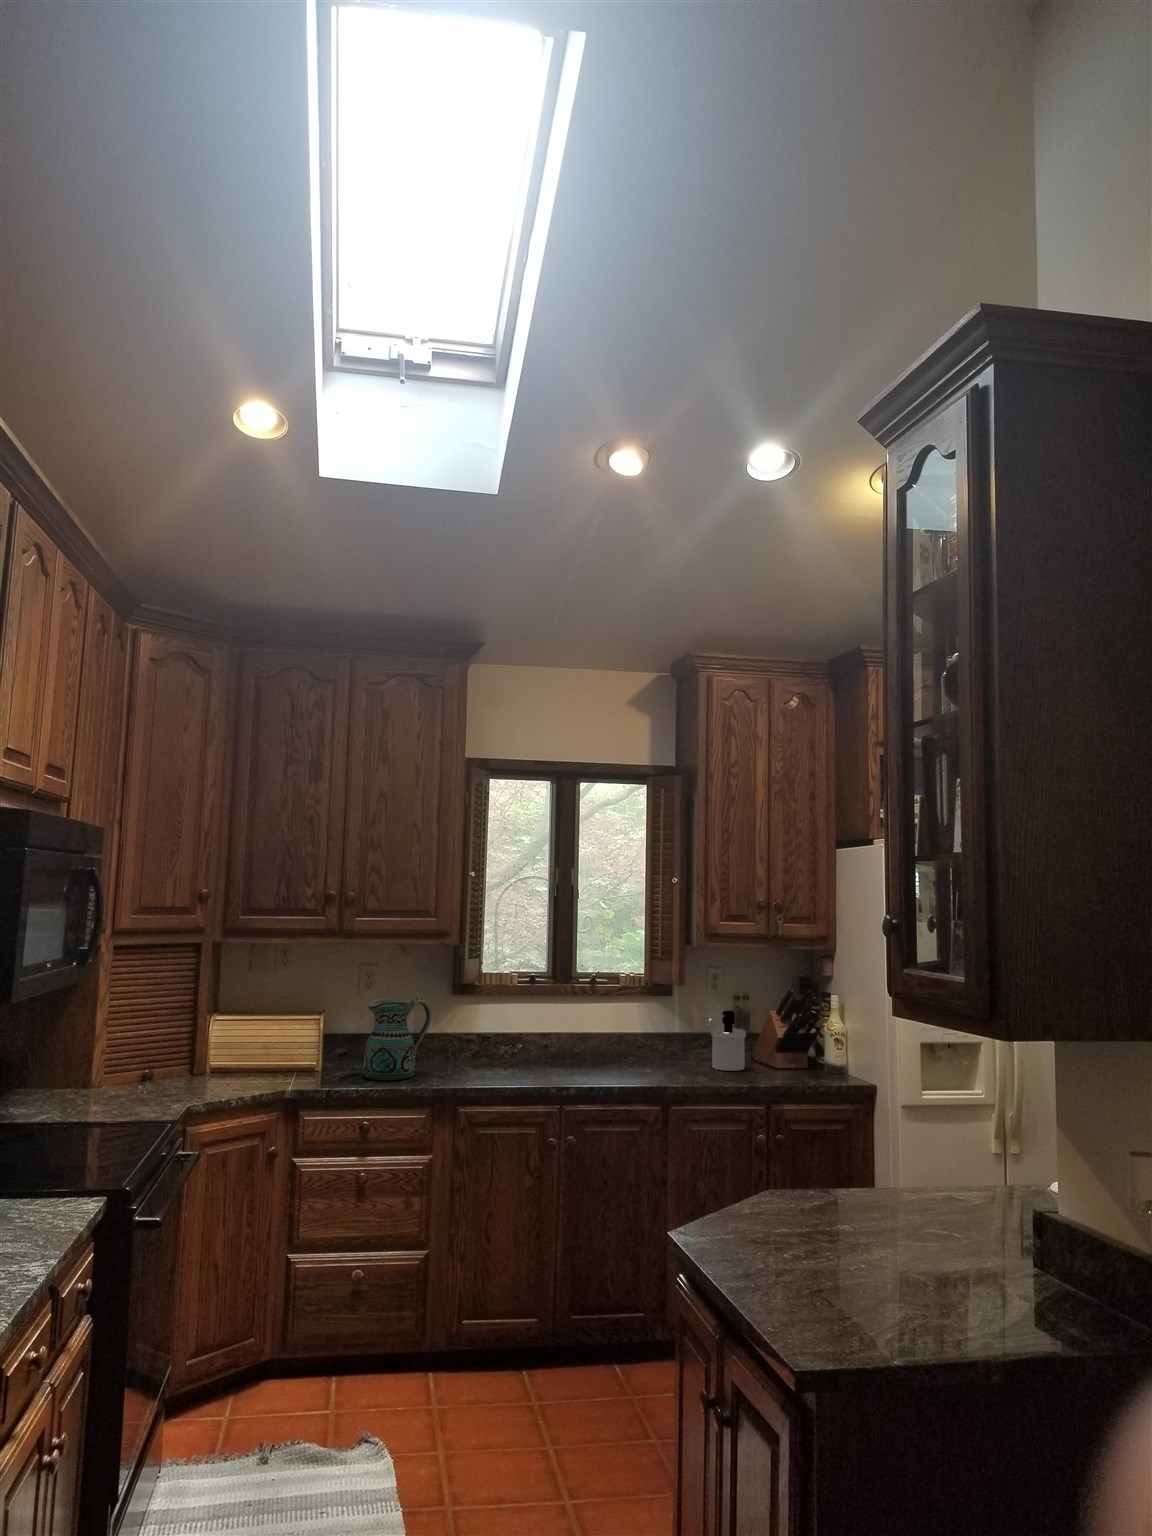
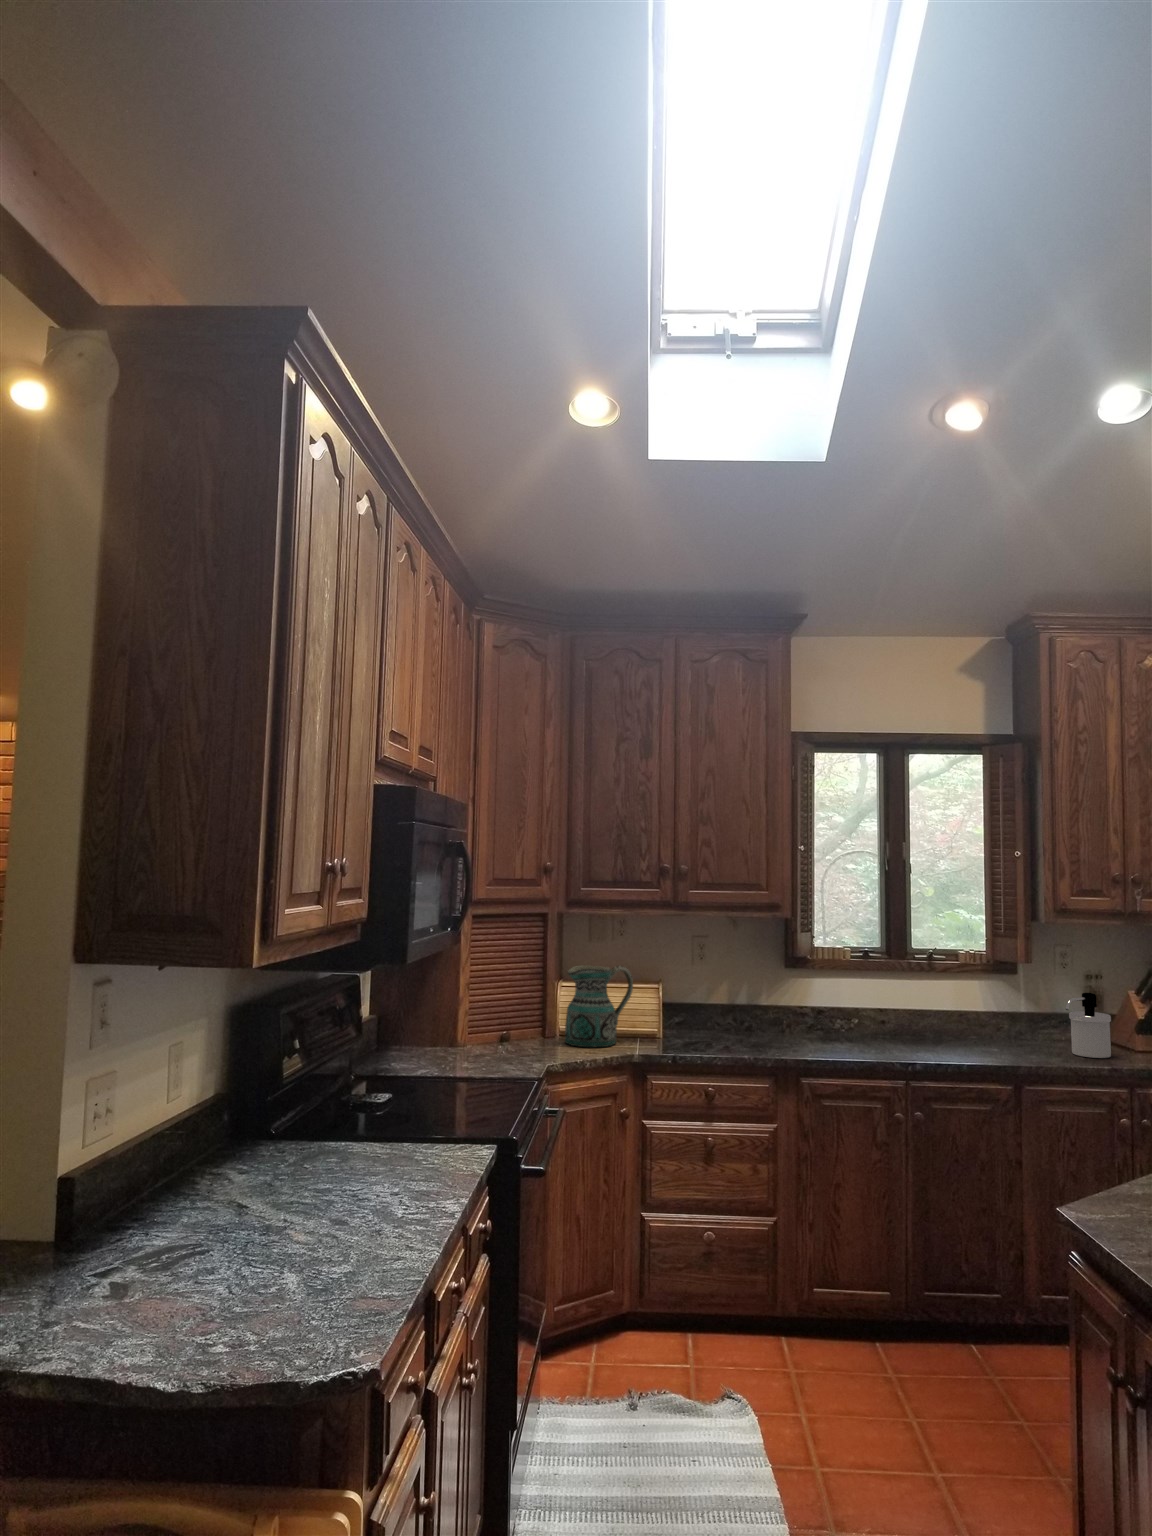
ceramic pitcher: present [363,998,431,1080] -> present [565,965,633,1047]

